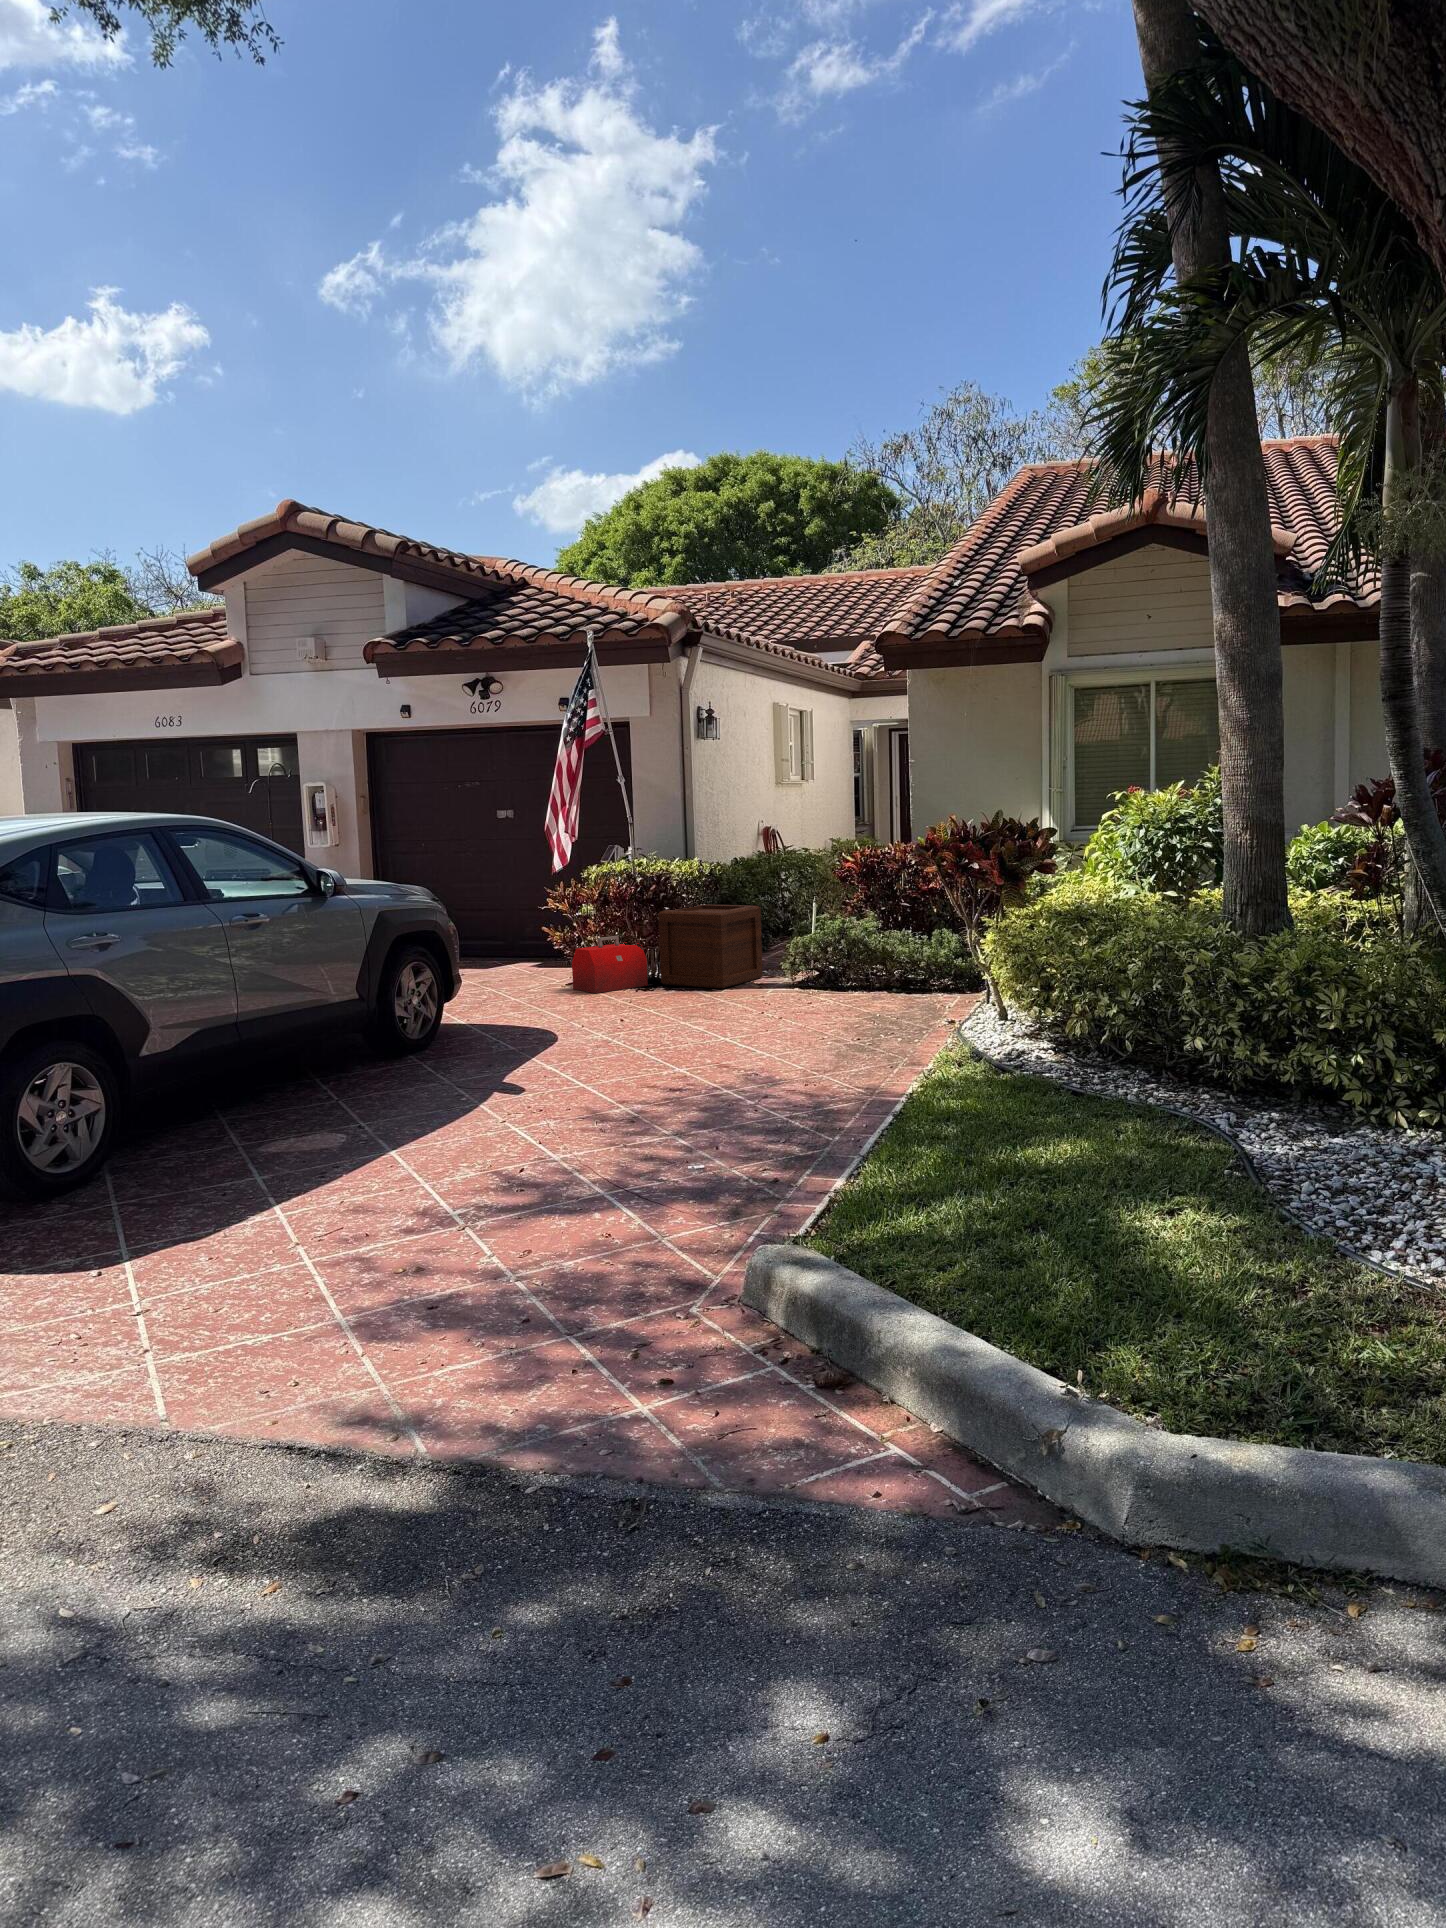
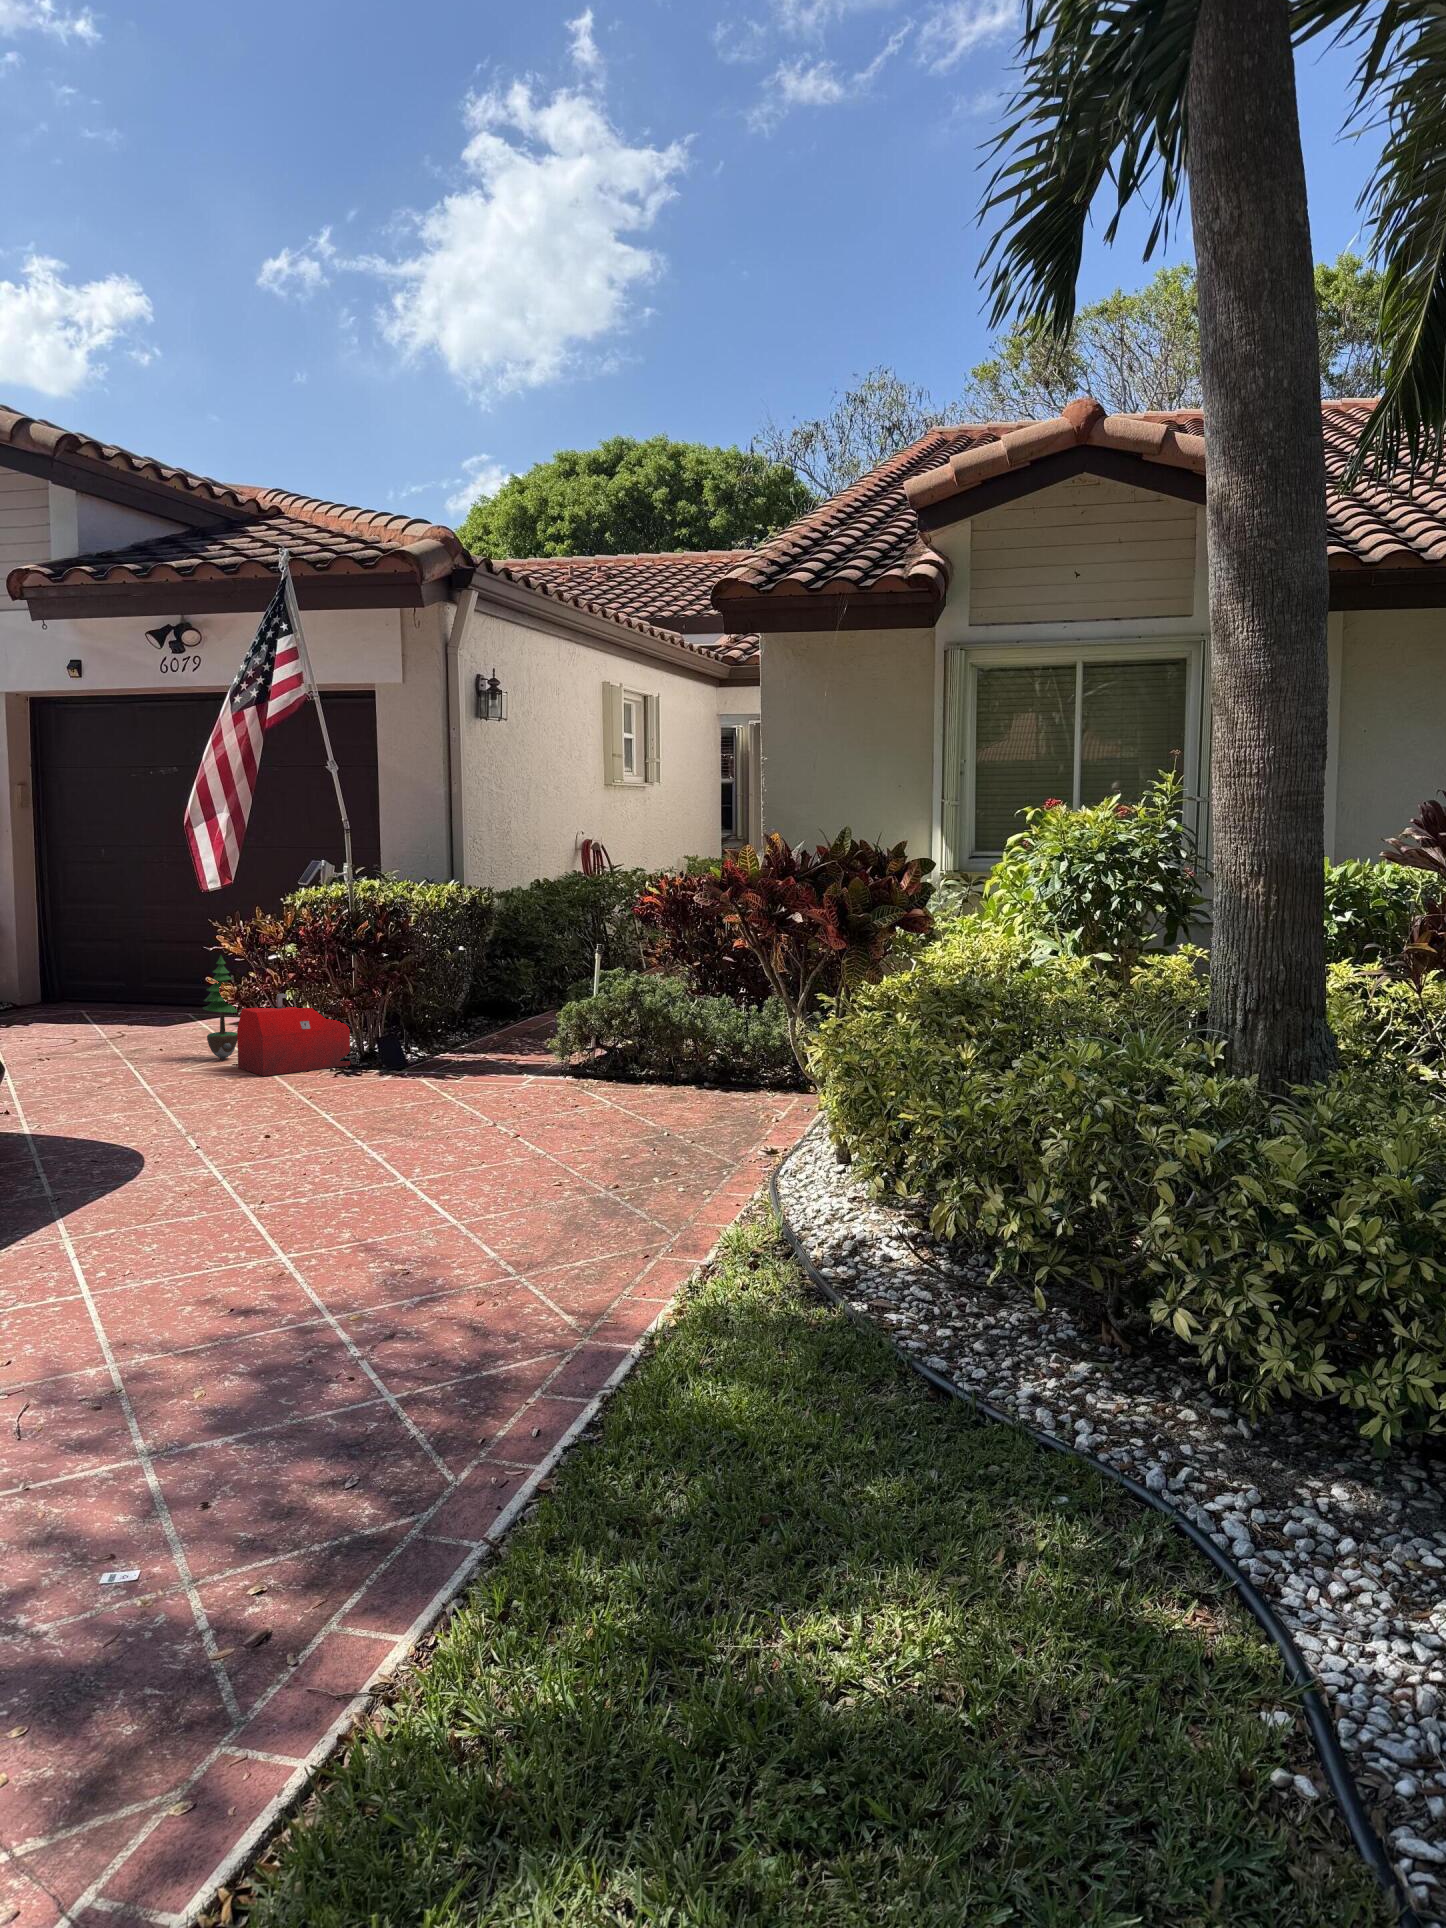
wooden crate: present [658,904,763,988] -> none [369,949,523,1074]
potted tree: none [543,912,569,985] -> present [202,955,240,1059]

